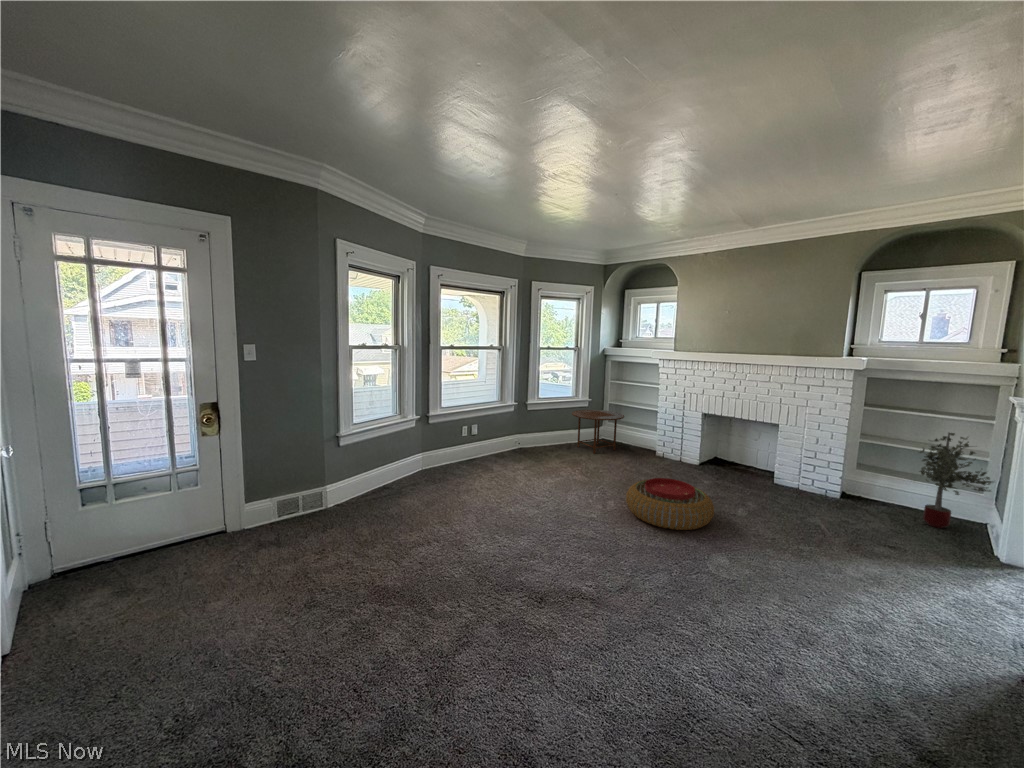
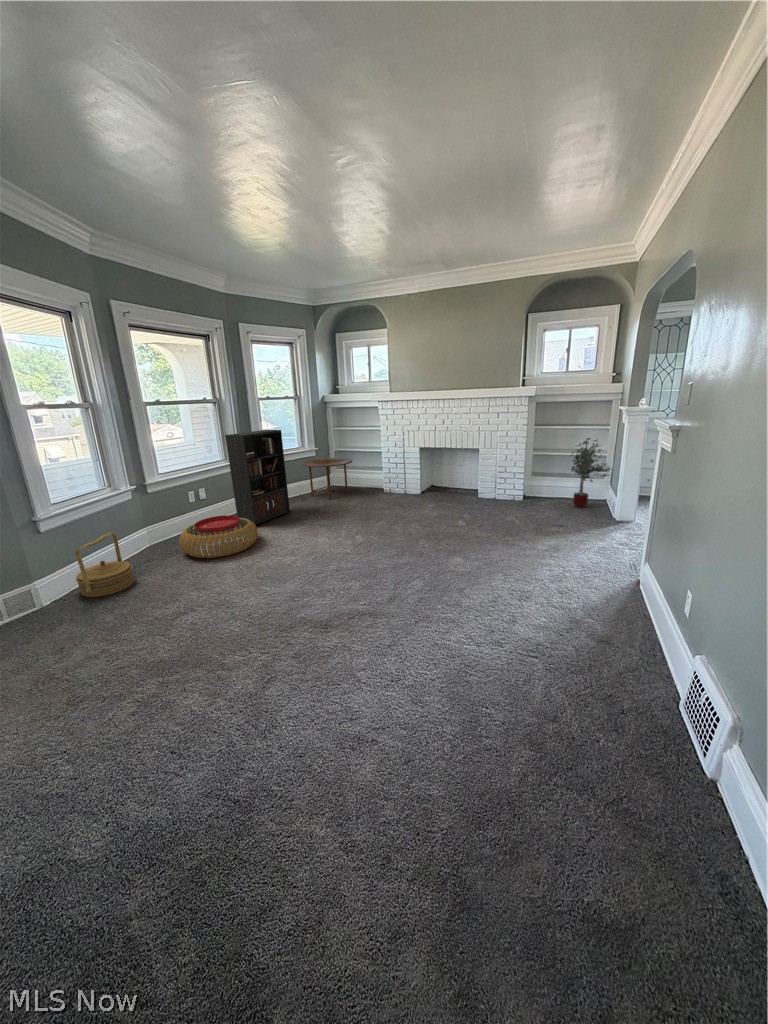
bookcase: none [499,378,553,469] -> present [225,430,290,525]
woven basket: none [356,454,399,509] -> present [76,533,134,597]
pouf: present [626,478,714,530] -> present [179,516,258,558]

